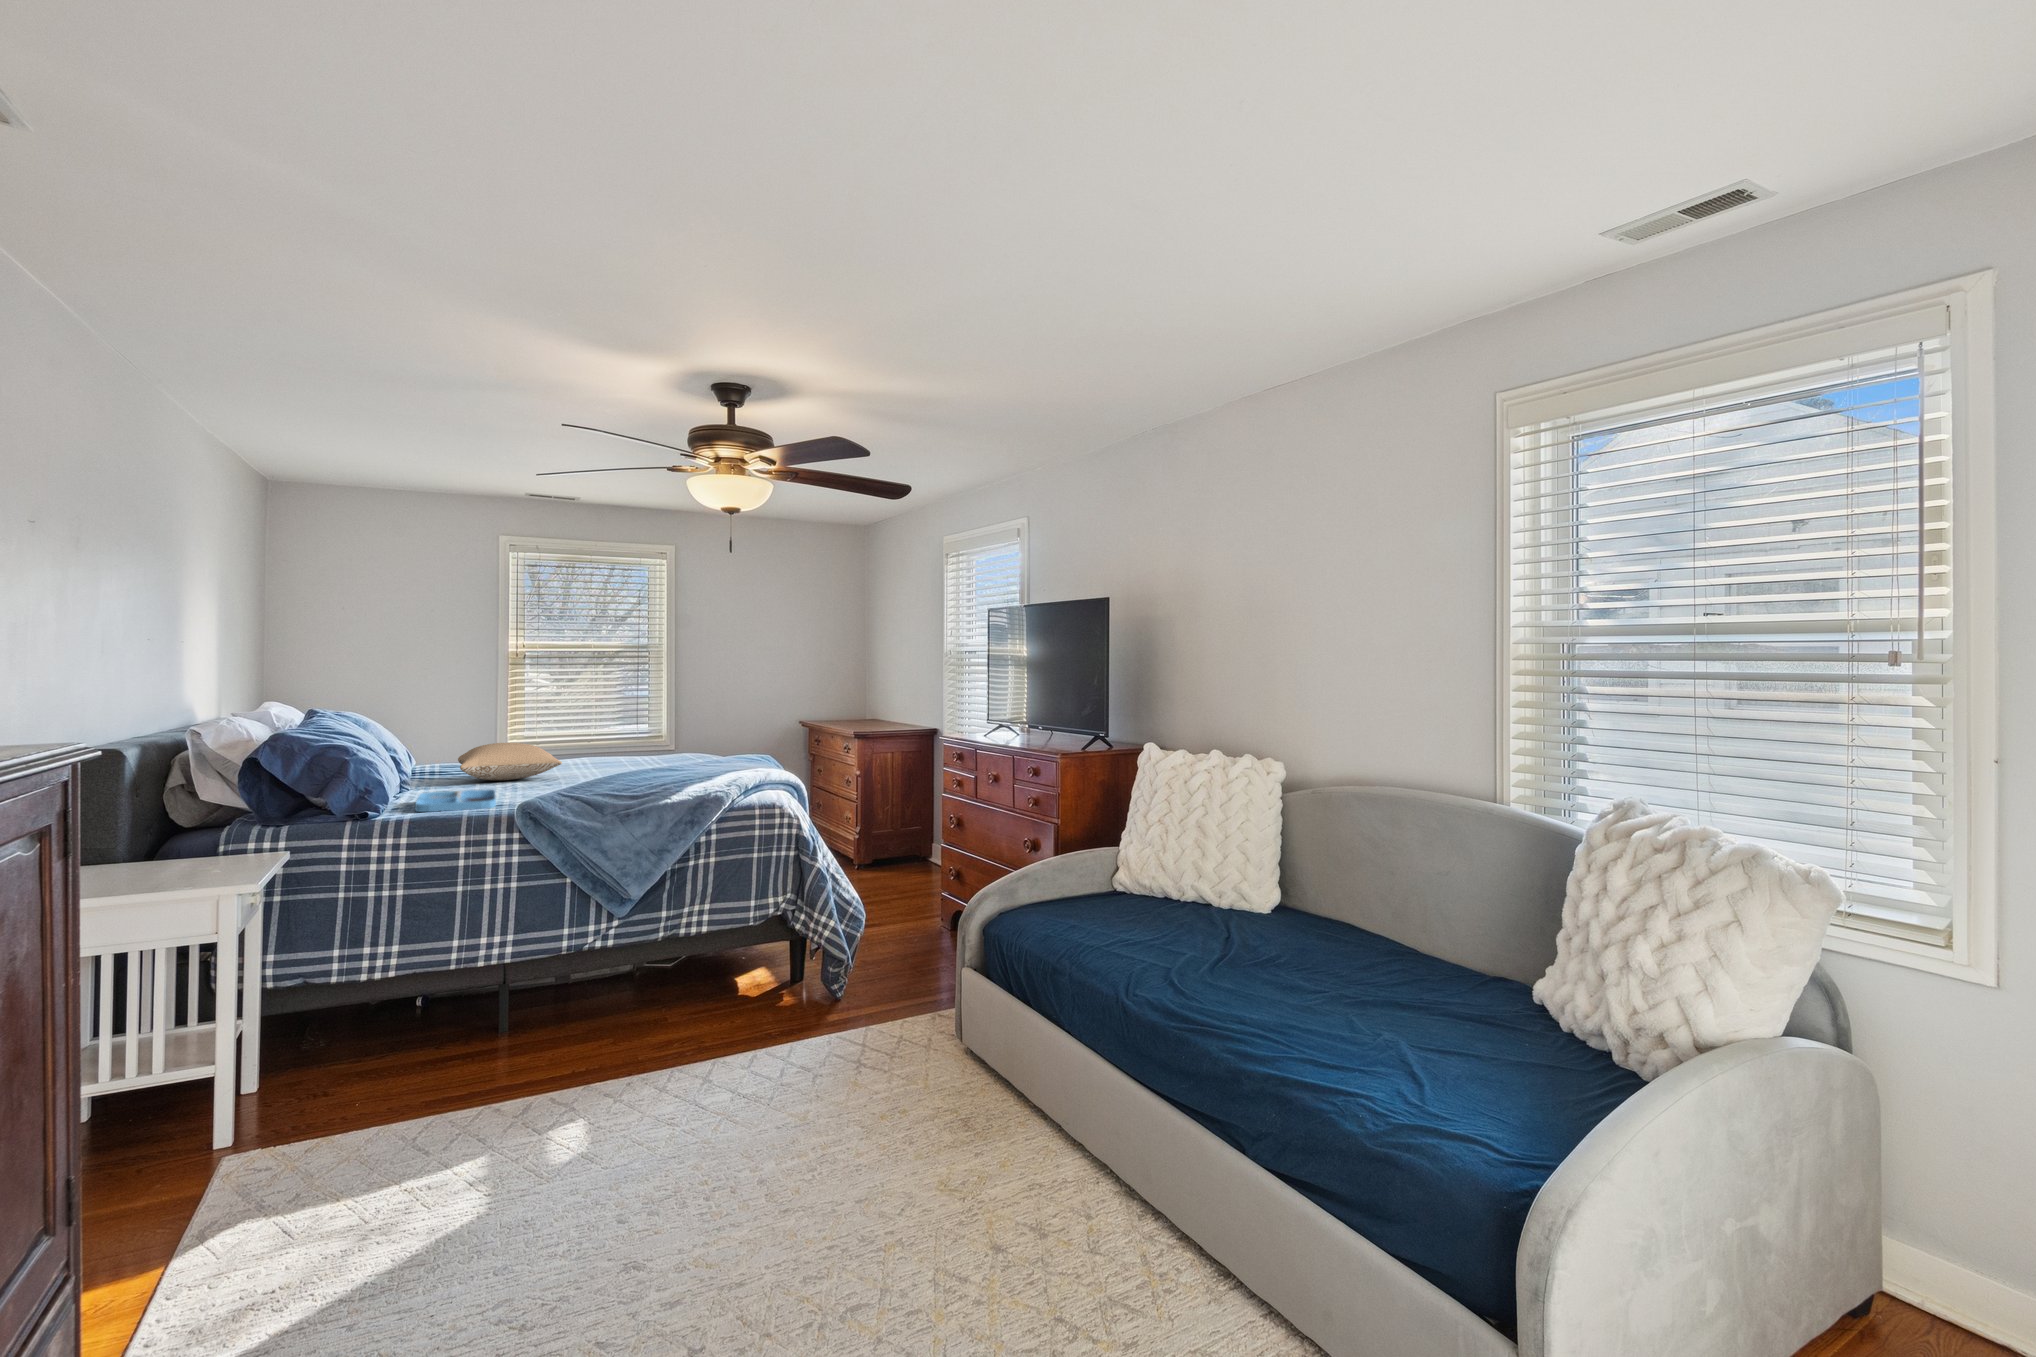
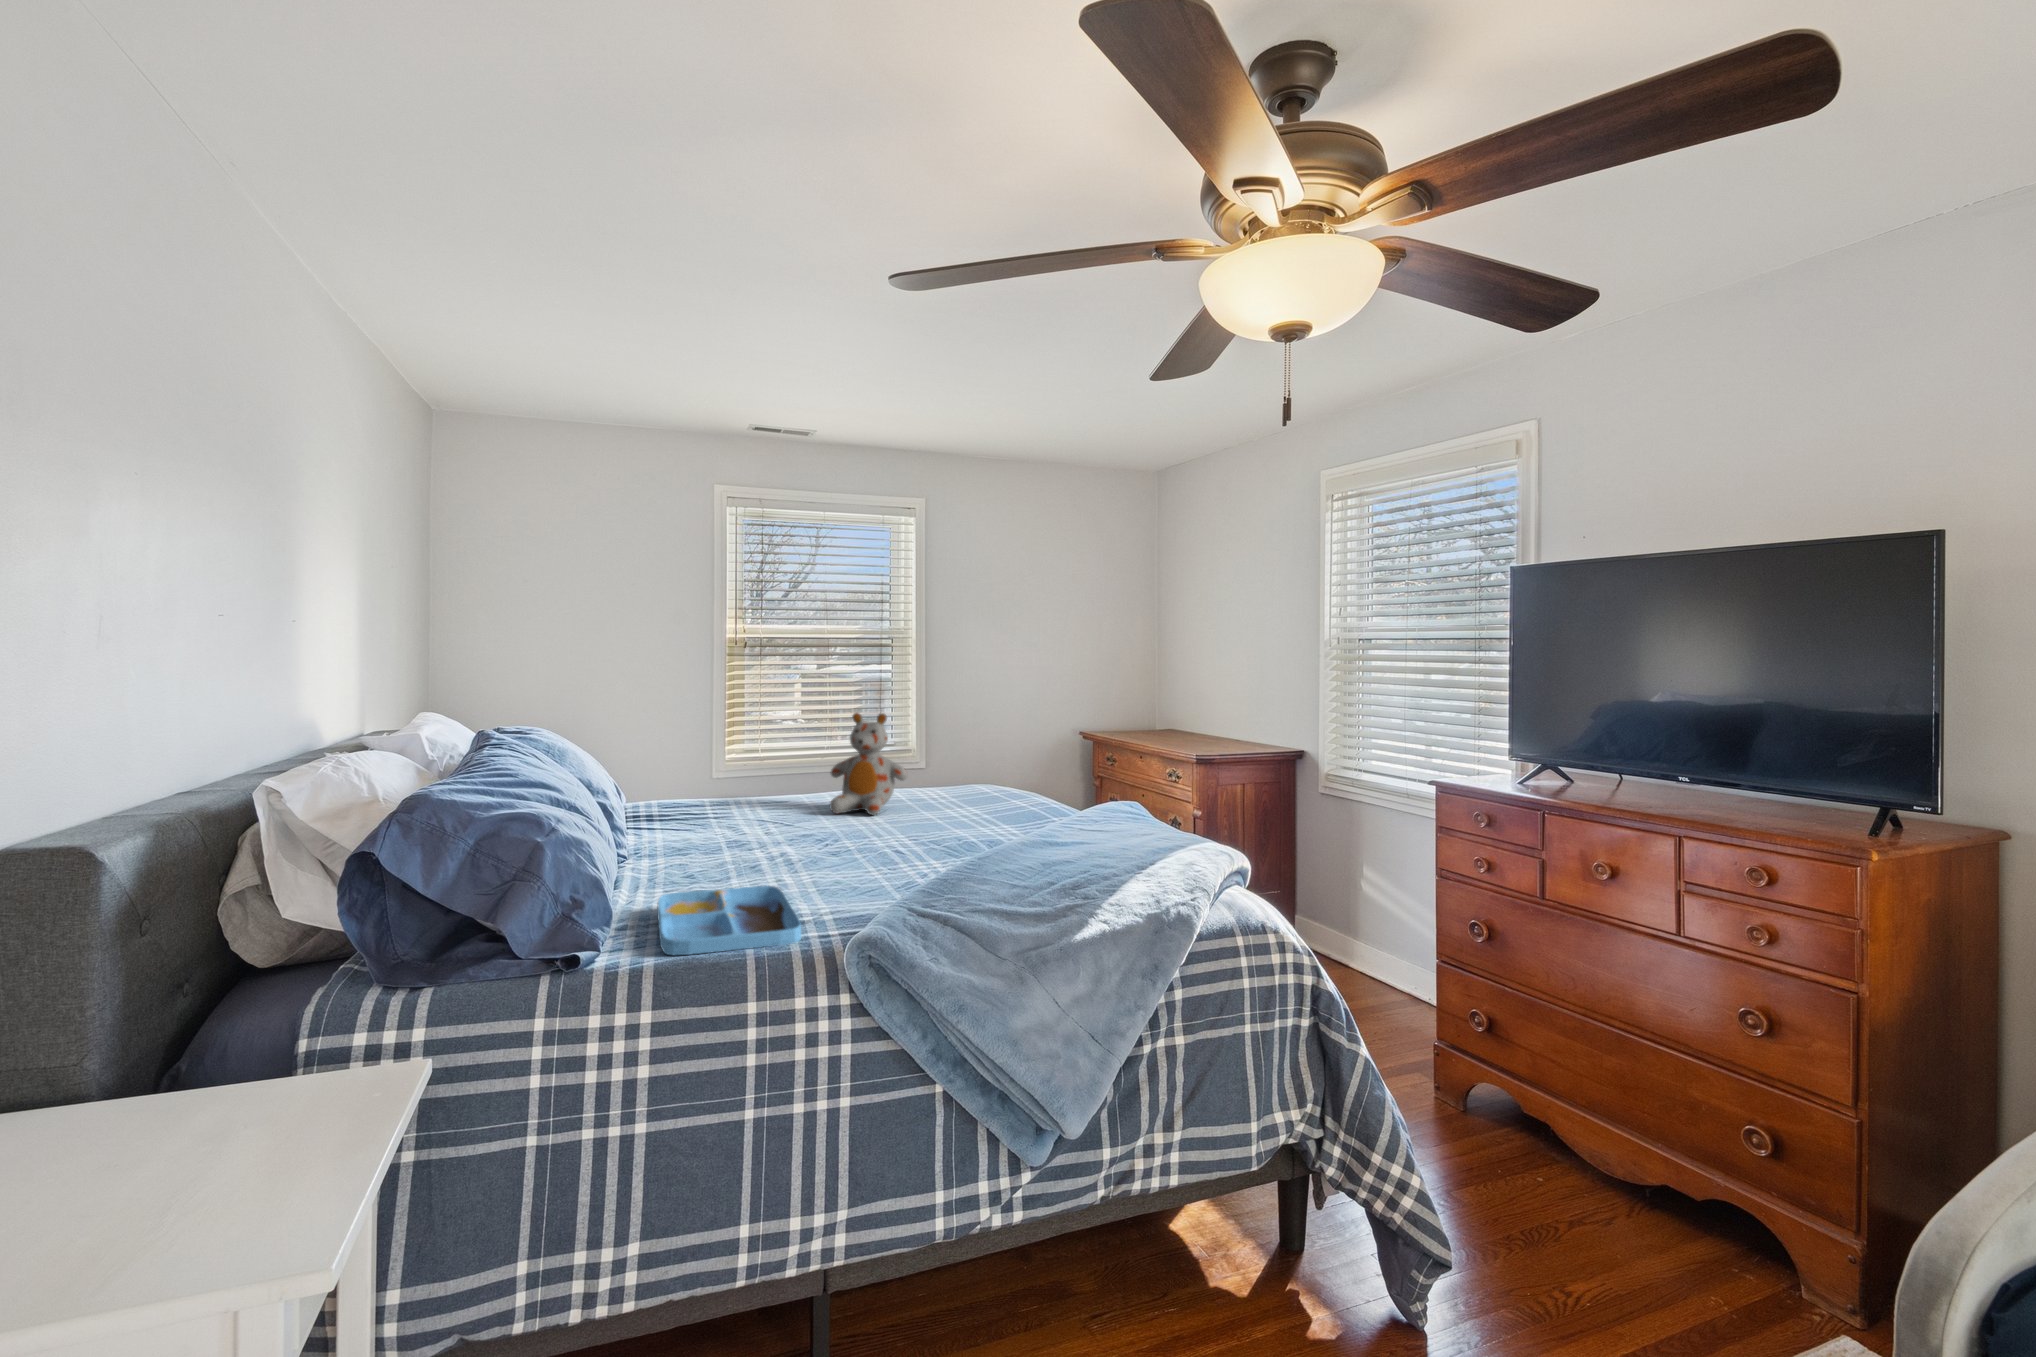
stuffed bear: none [567,701,625,769] -> present [830,713,908,815]
pillow: present [458,743,562,781] -> none [686,781,849,843]

